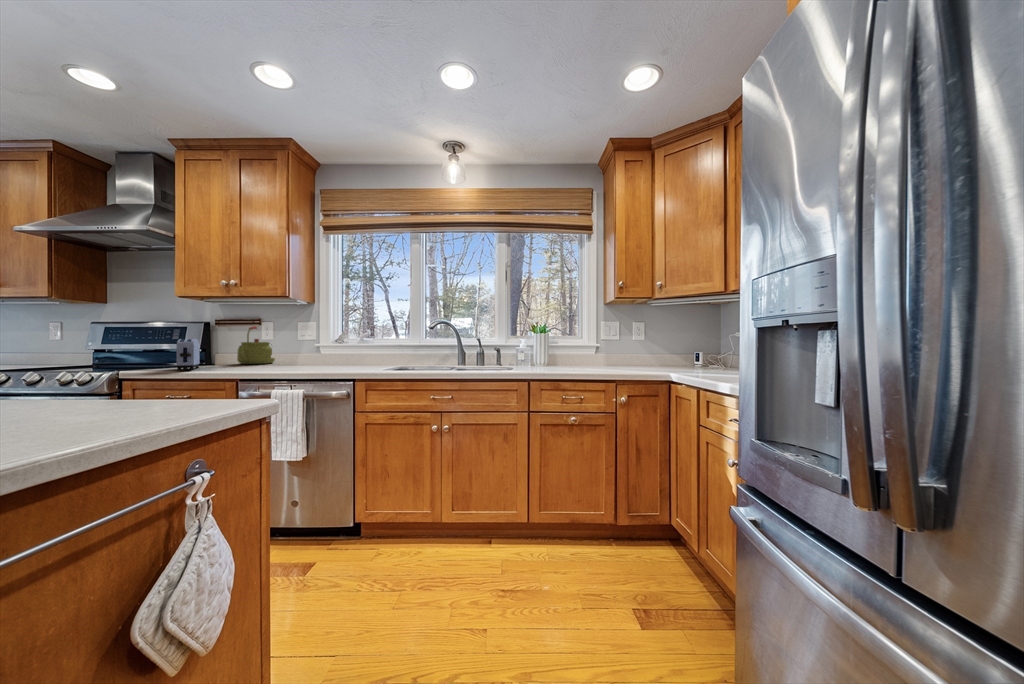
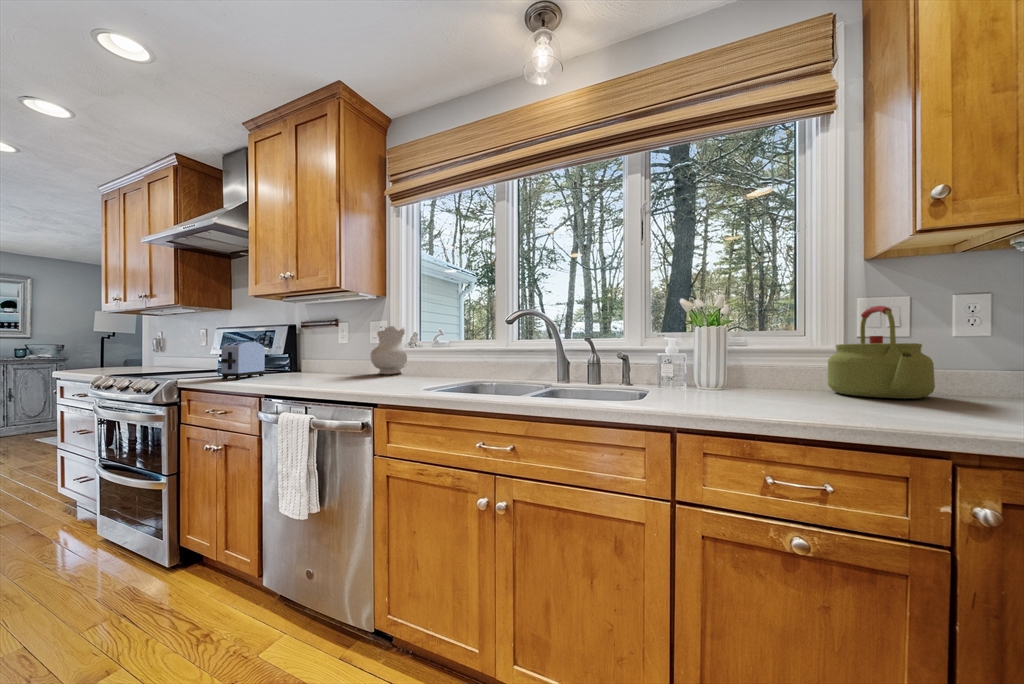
kettle: present [237,326,275,364] -> present [828,306,935,399]
ceramic pitcher: none [305,327,337,364] -> present [371,326,407,374]

